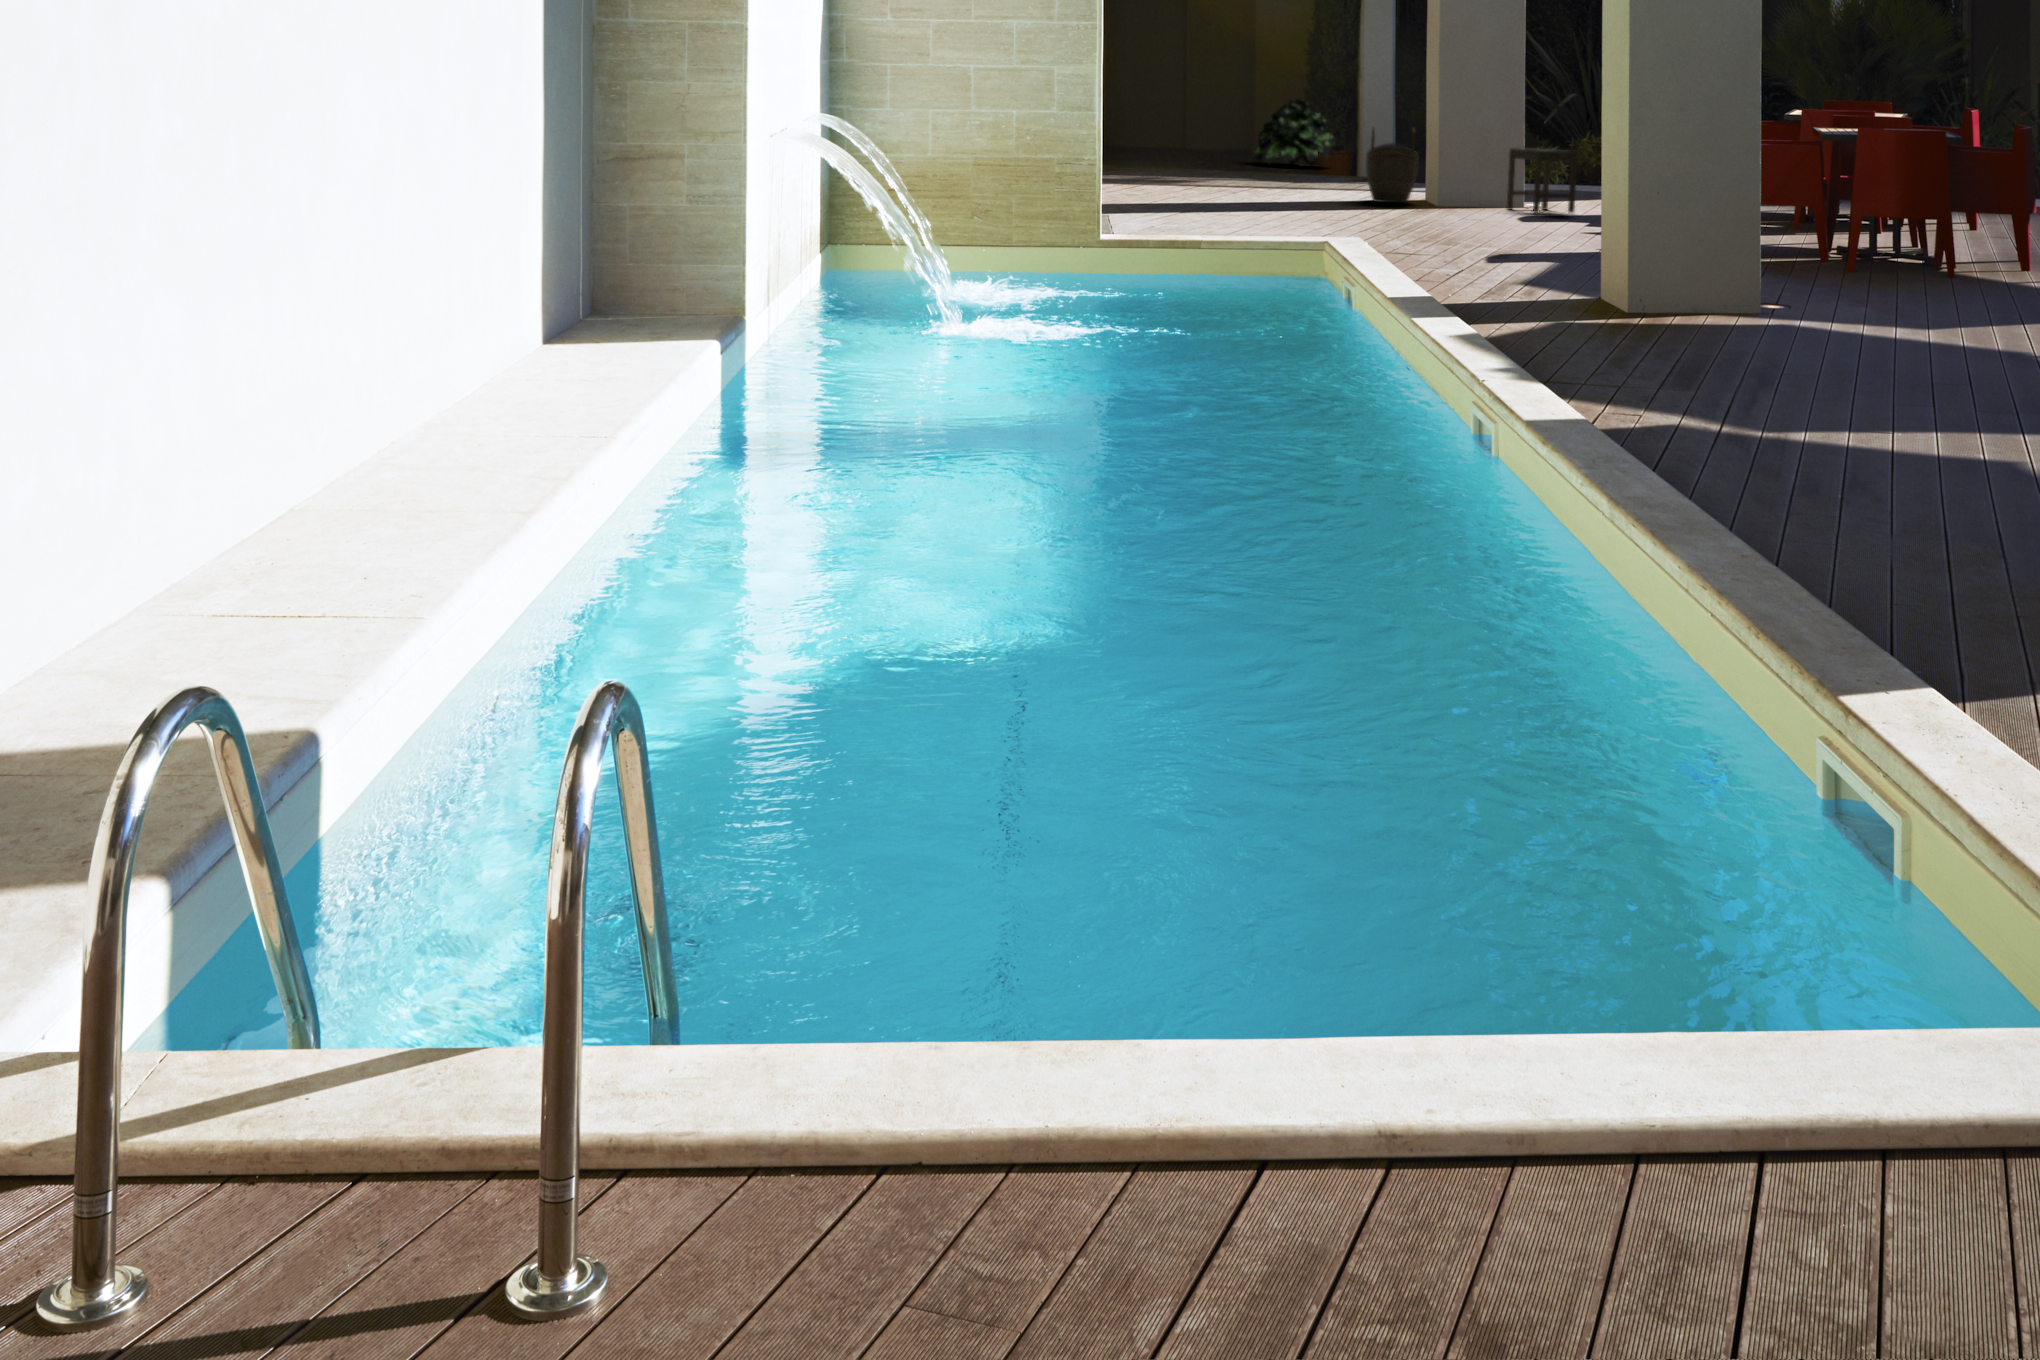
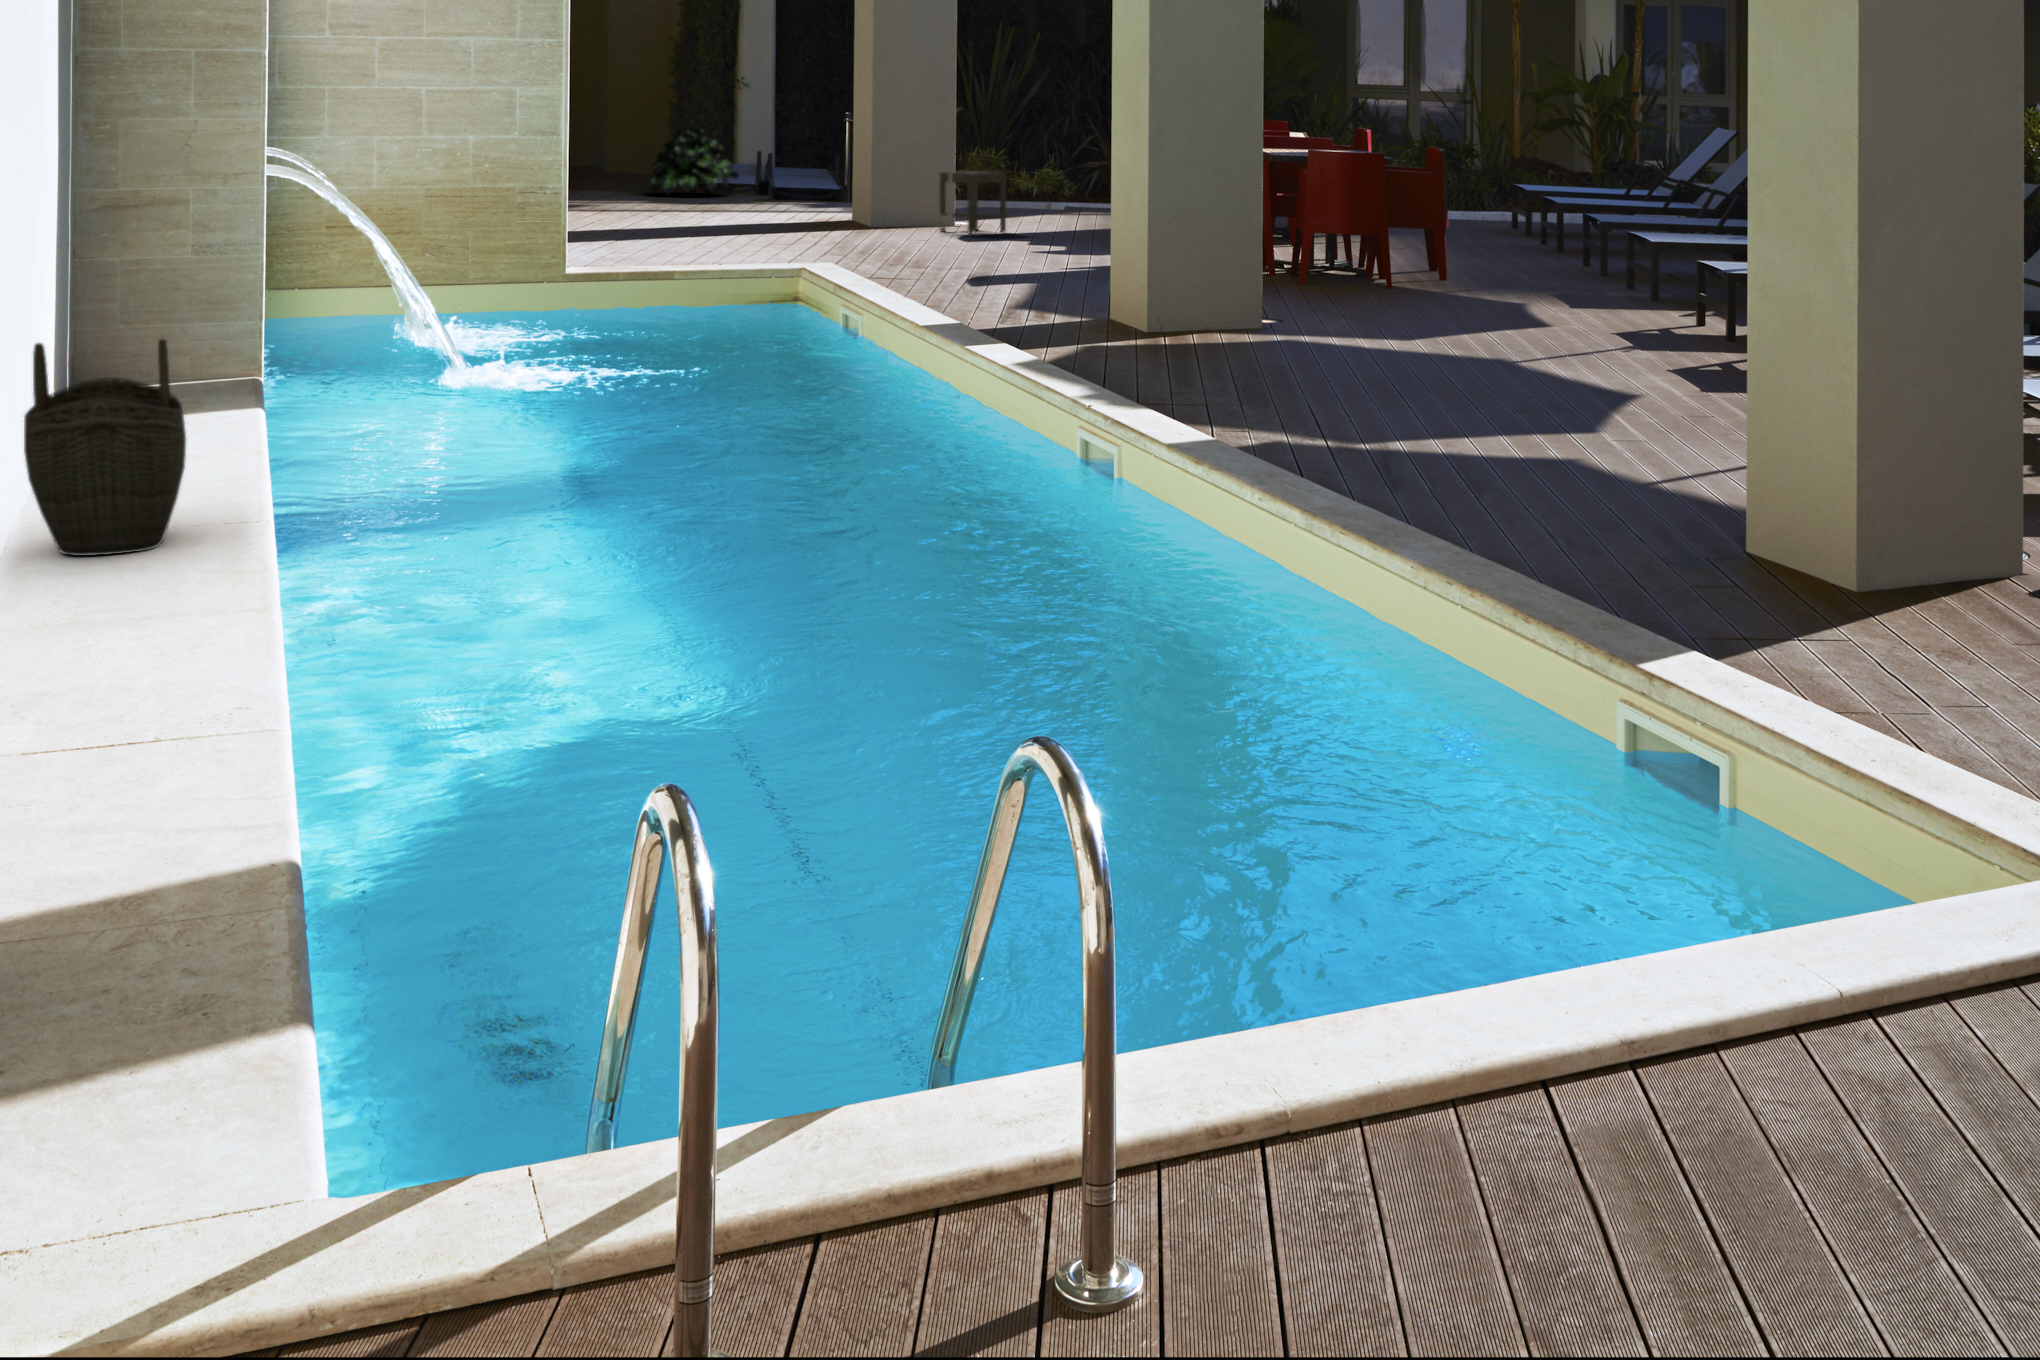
woven basket: present [1366,127,1418,203] -> present [24,339,186,556]

